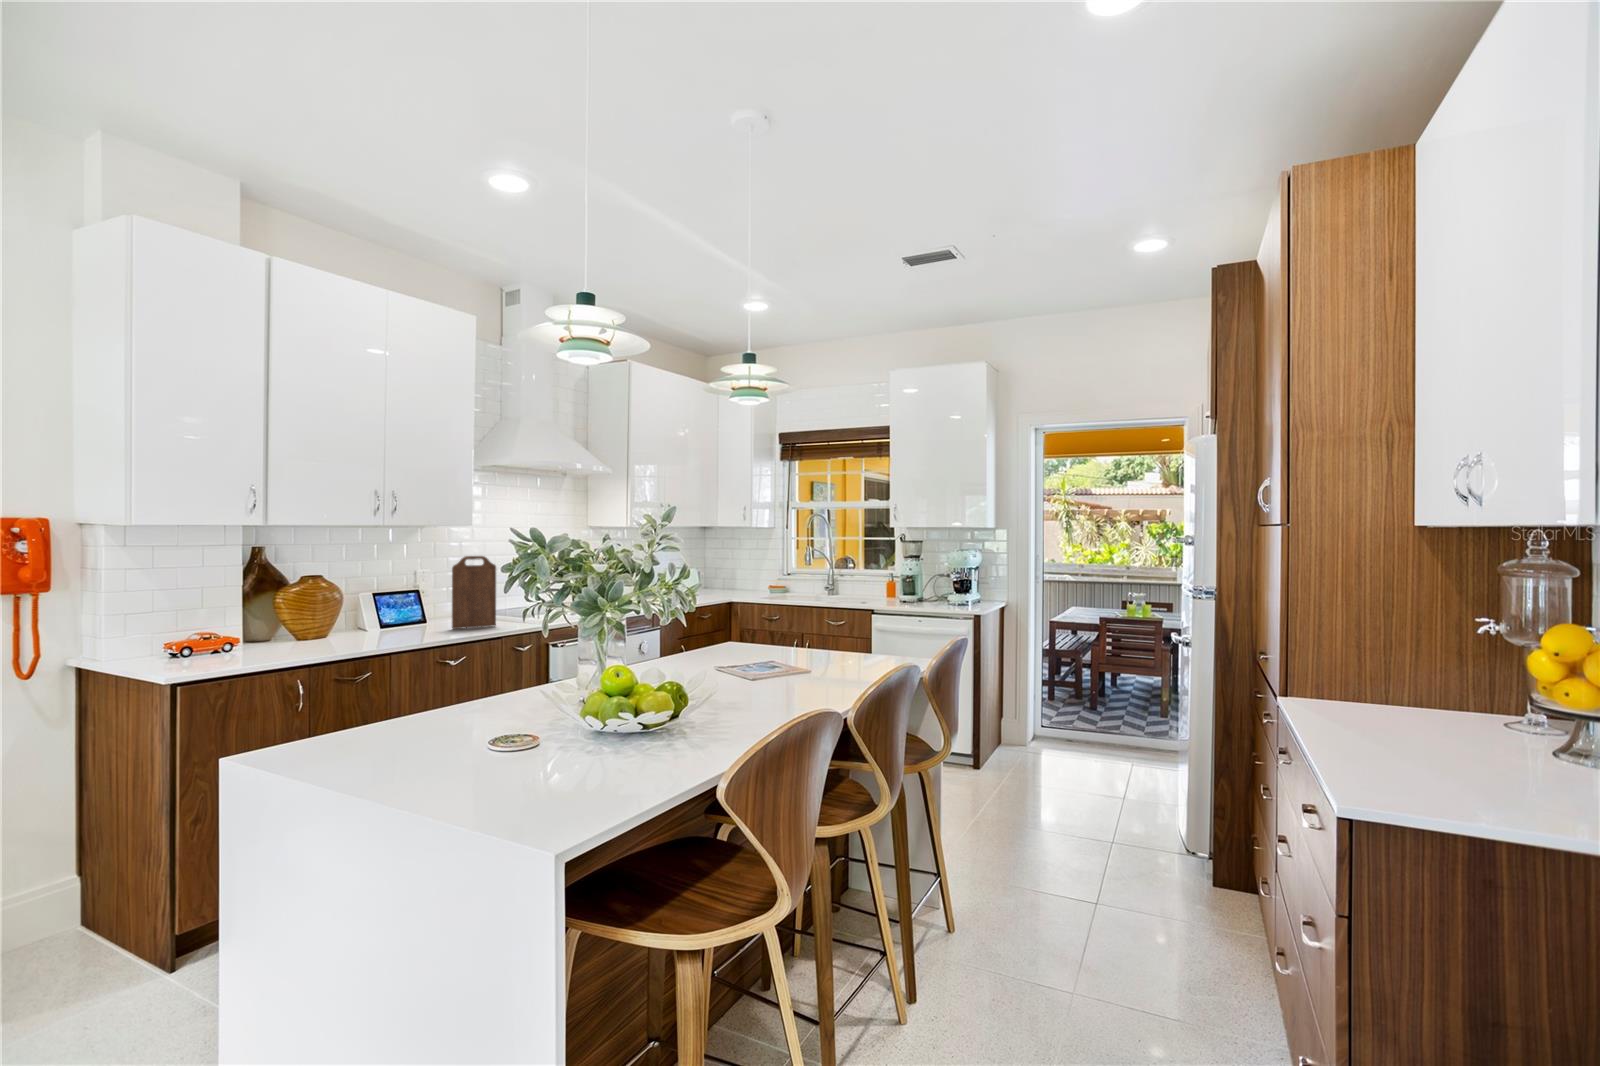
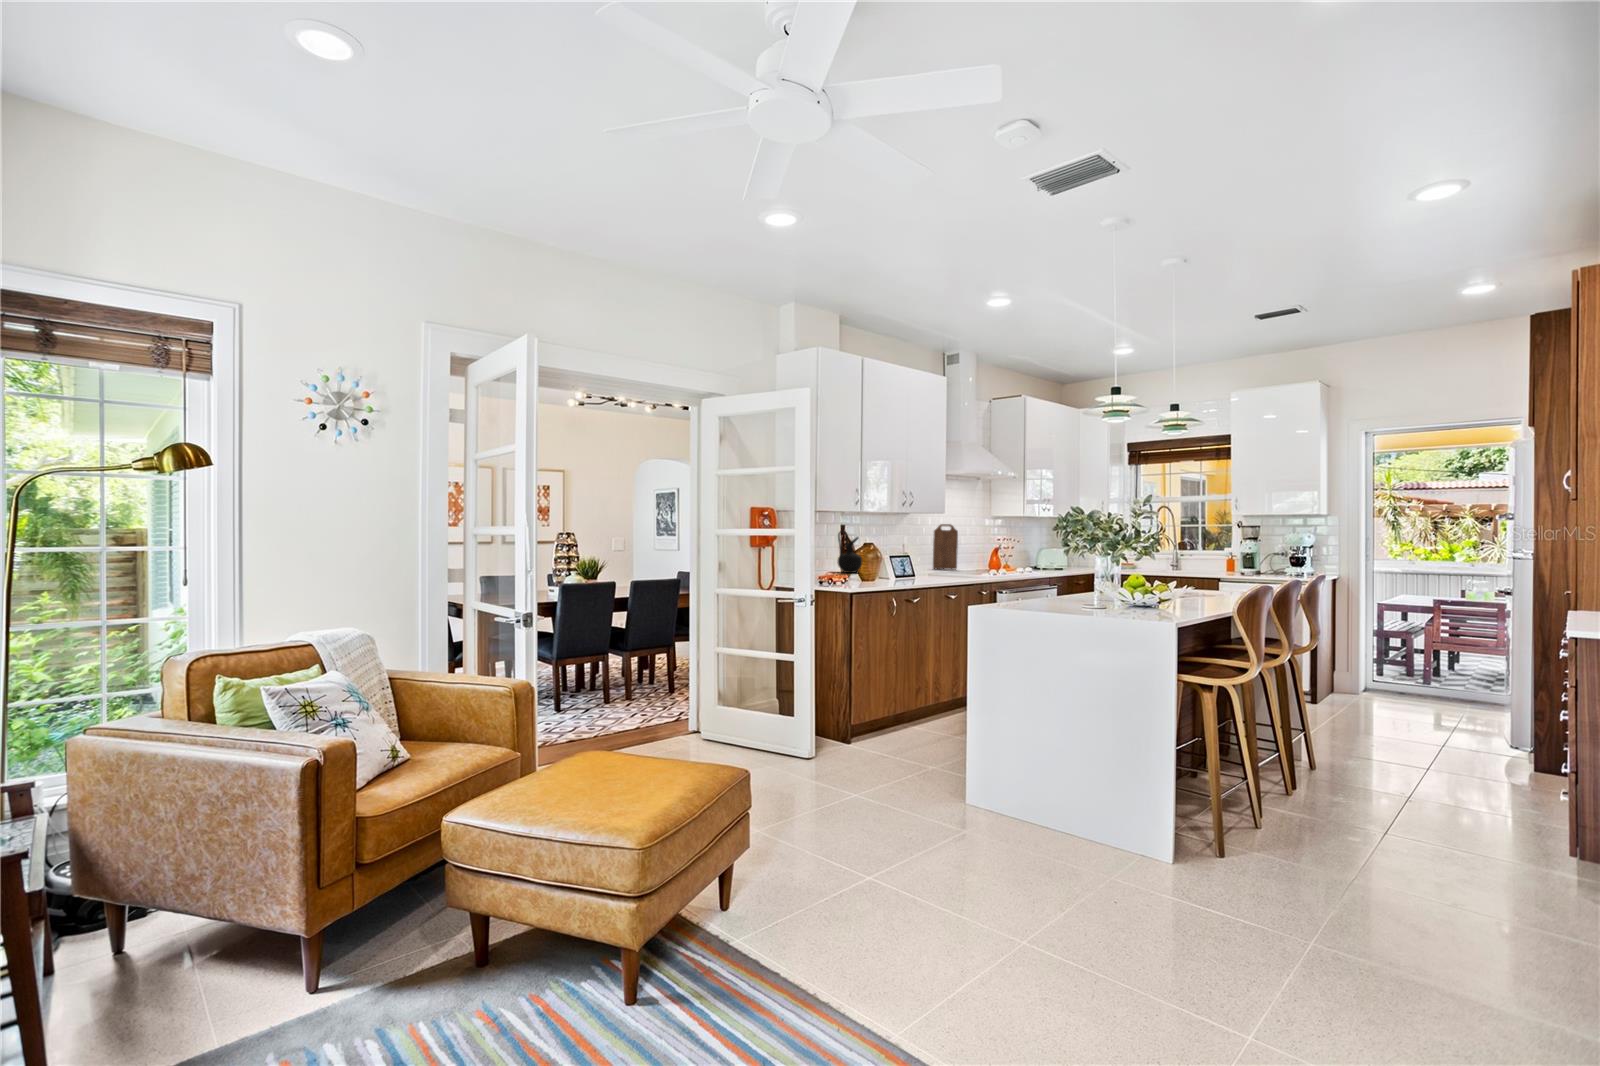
ceramic jug: none [202,583,258,662] -> present [837,531,862,573]

